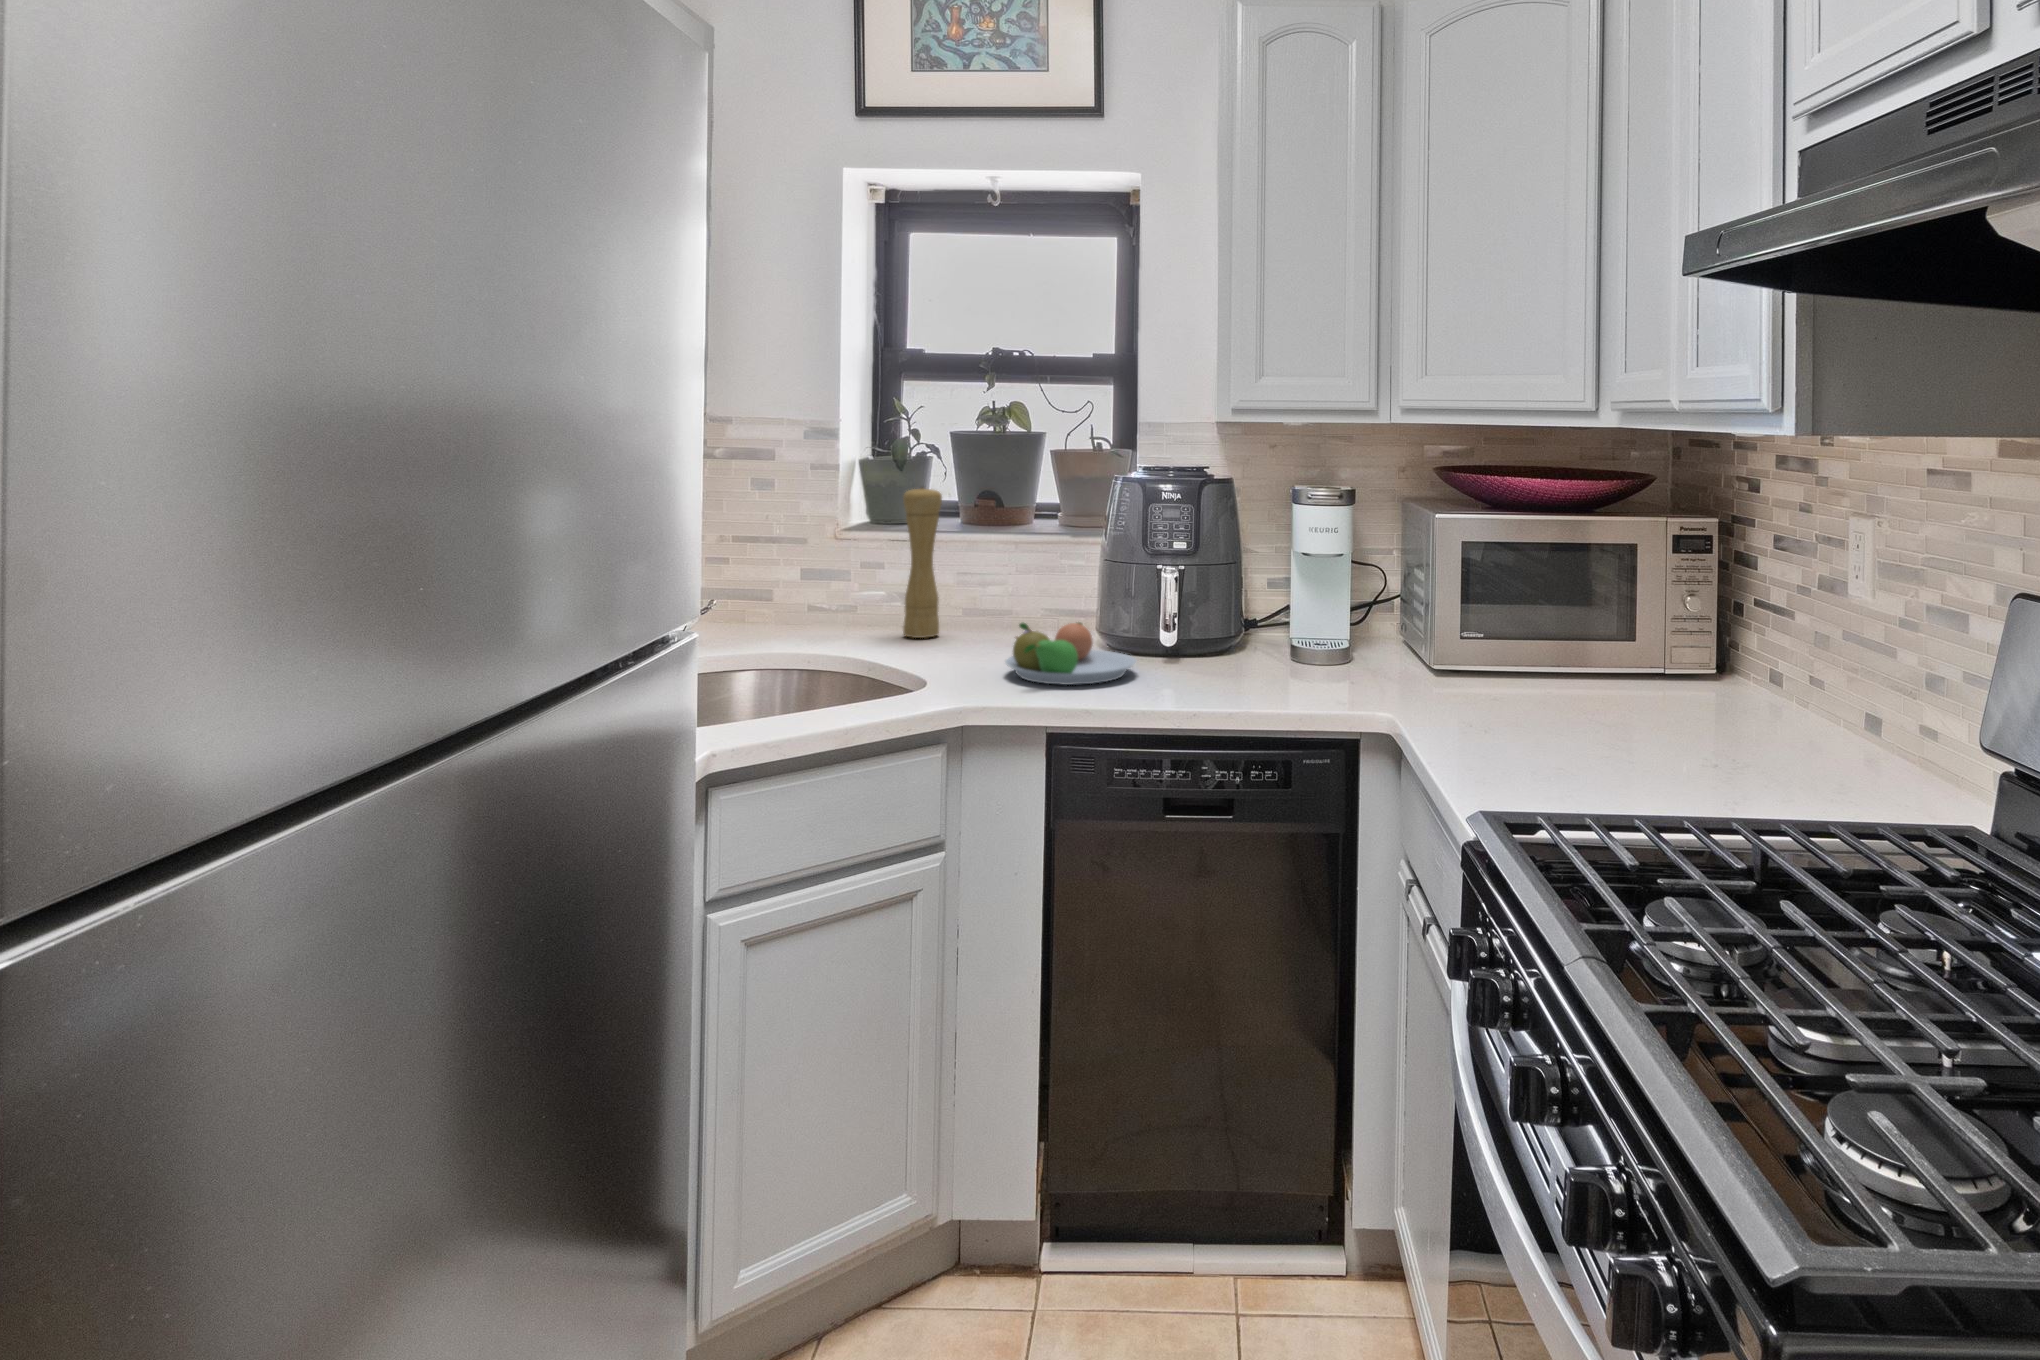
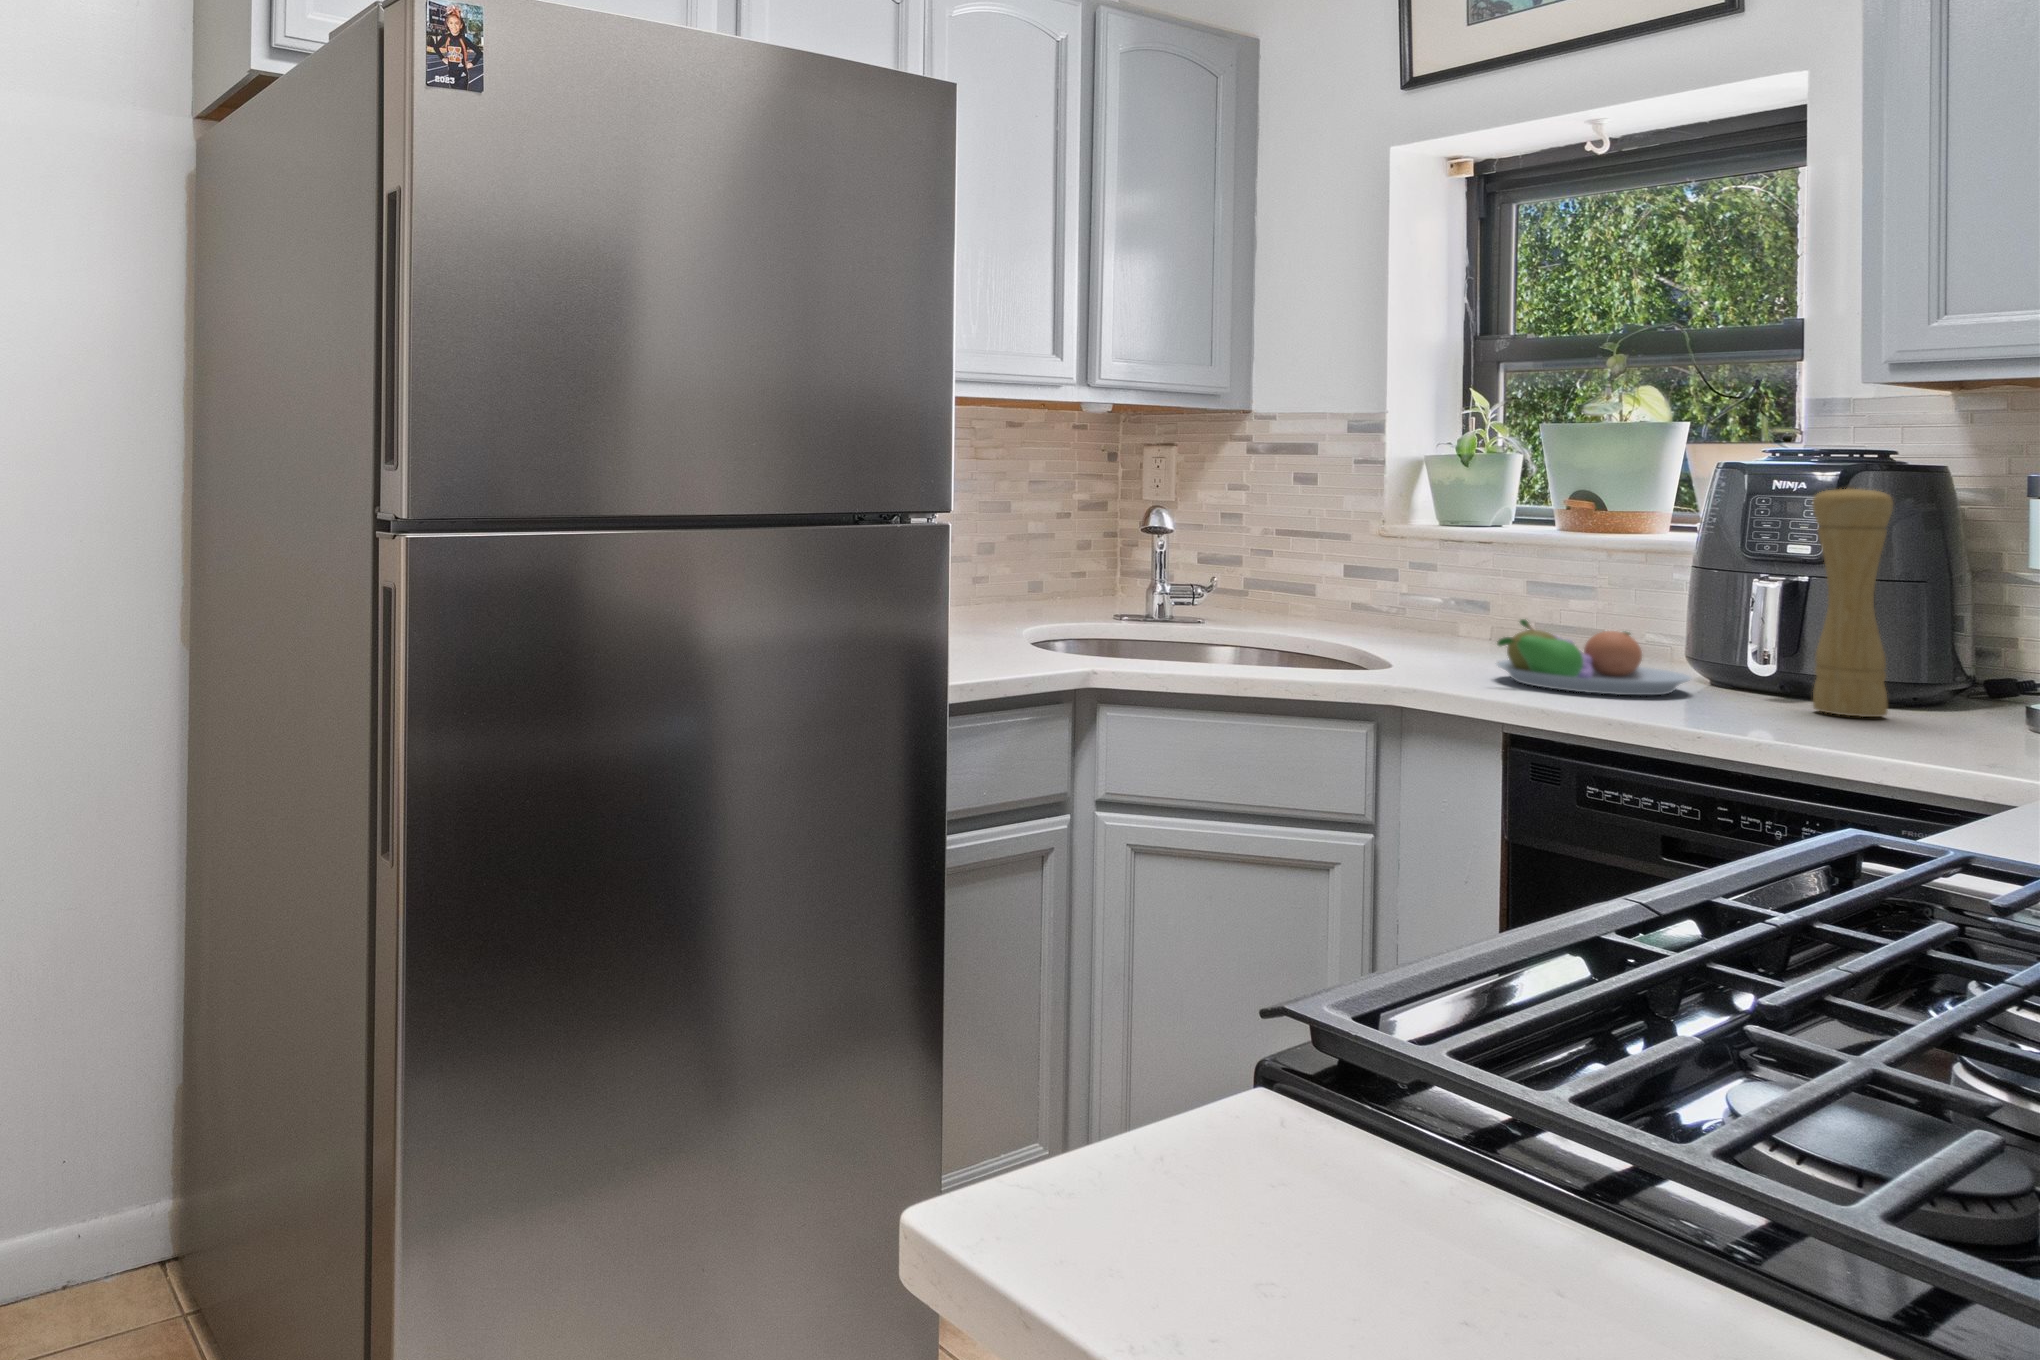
pepper mill: present [903,487,942,638] -> present [1812,486,1893,717]

